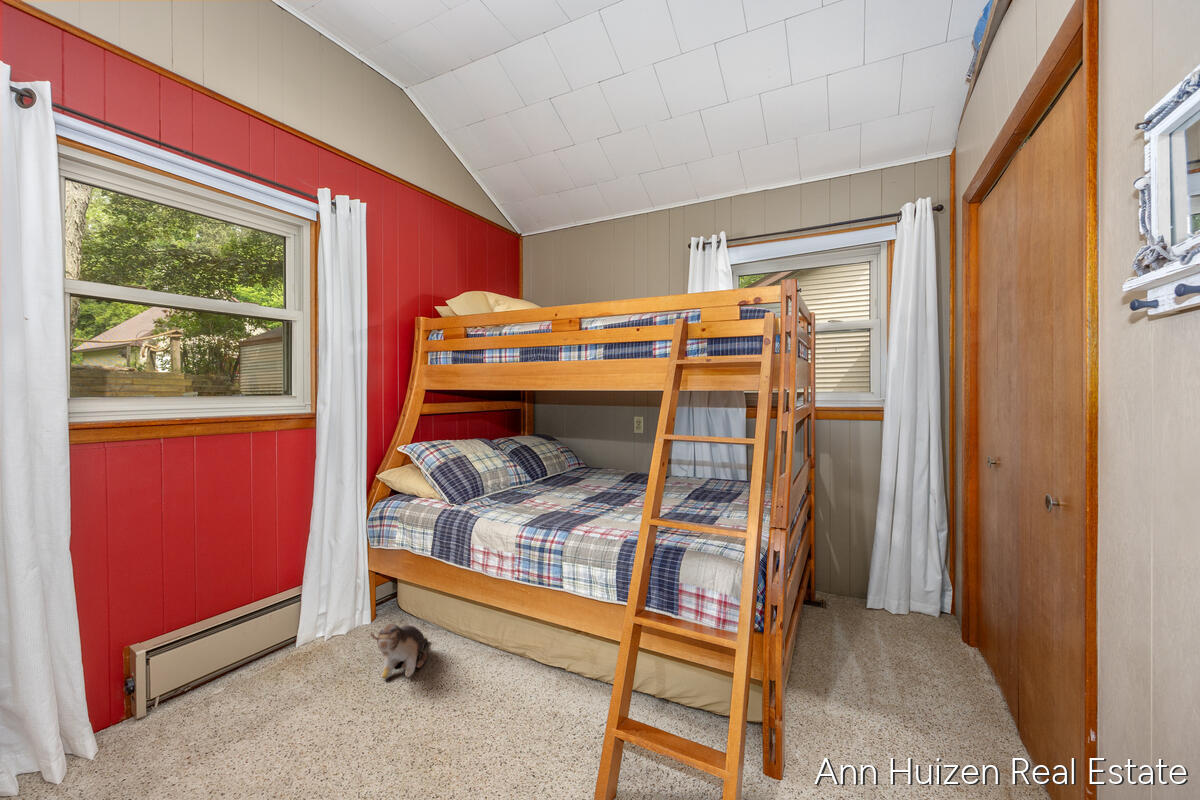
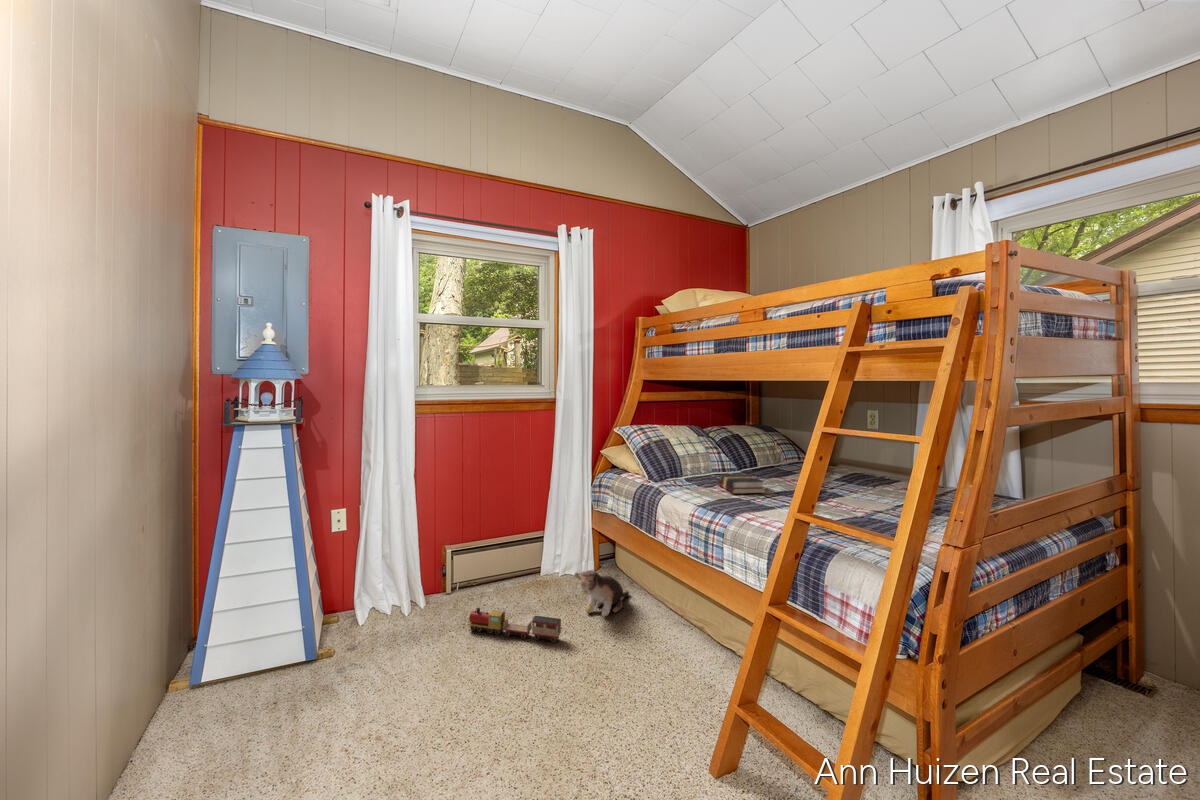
hardback book: none [527,485,579,507] -> present [718,474,765,494]
toy train: none [200,699,361,763] -> present [468,608,561,642]

